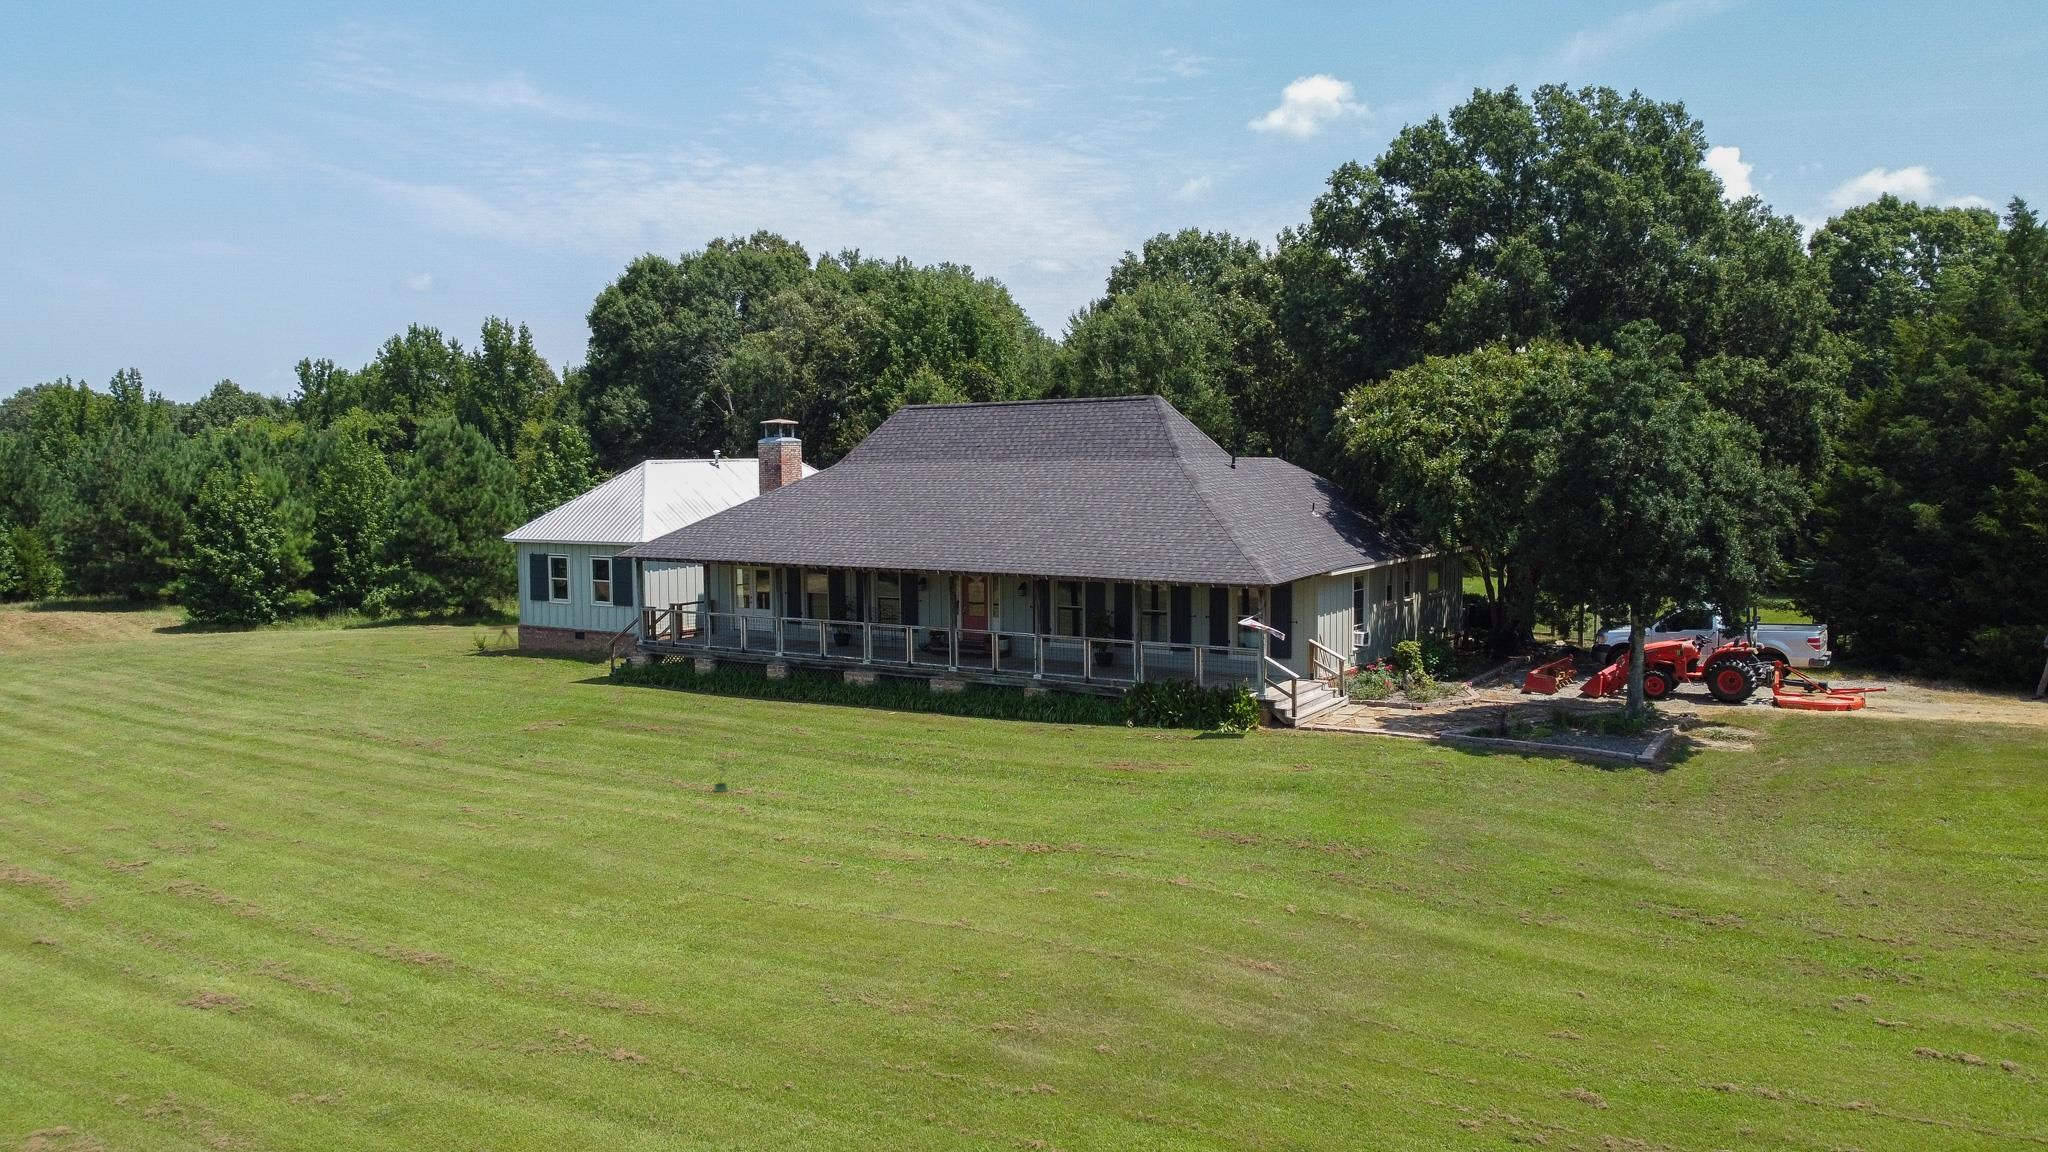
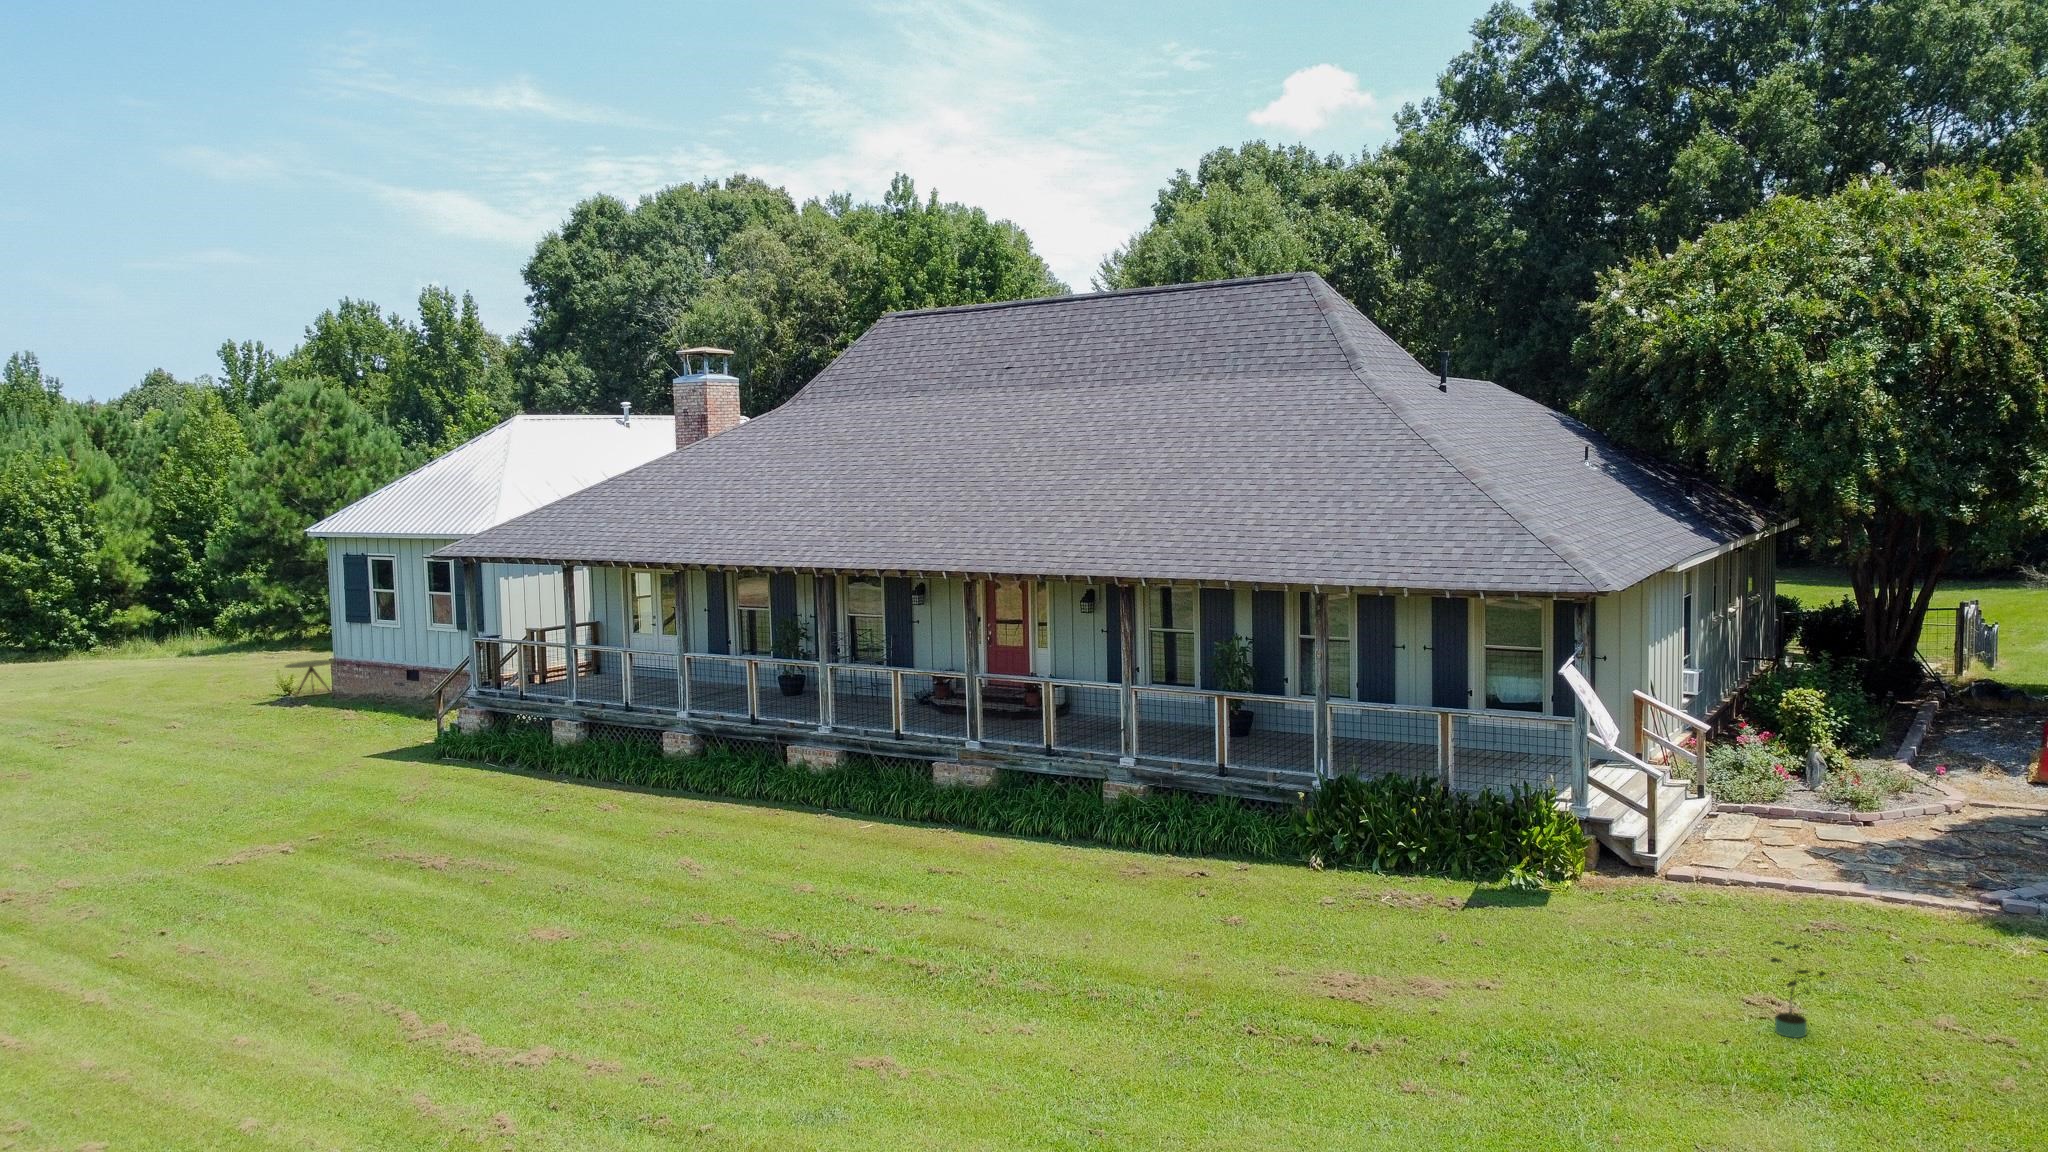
potted plant: present [715,767,727,792] -> present [1771,941,1825,1038]

